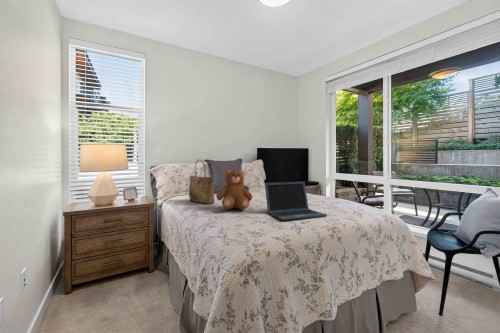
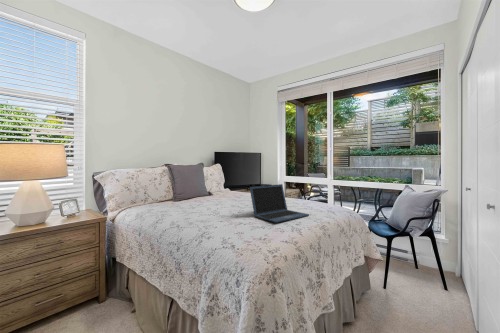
tote bag: present [189,160,215,204] -> none [158,164,190,211]
teddy bear: present [216,169,252,209] -> none [198,174,234,215]

